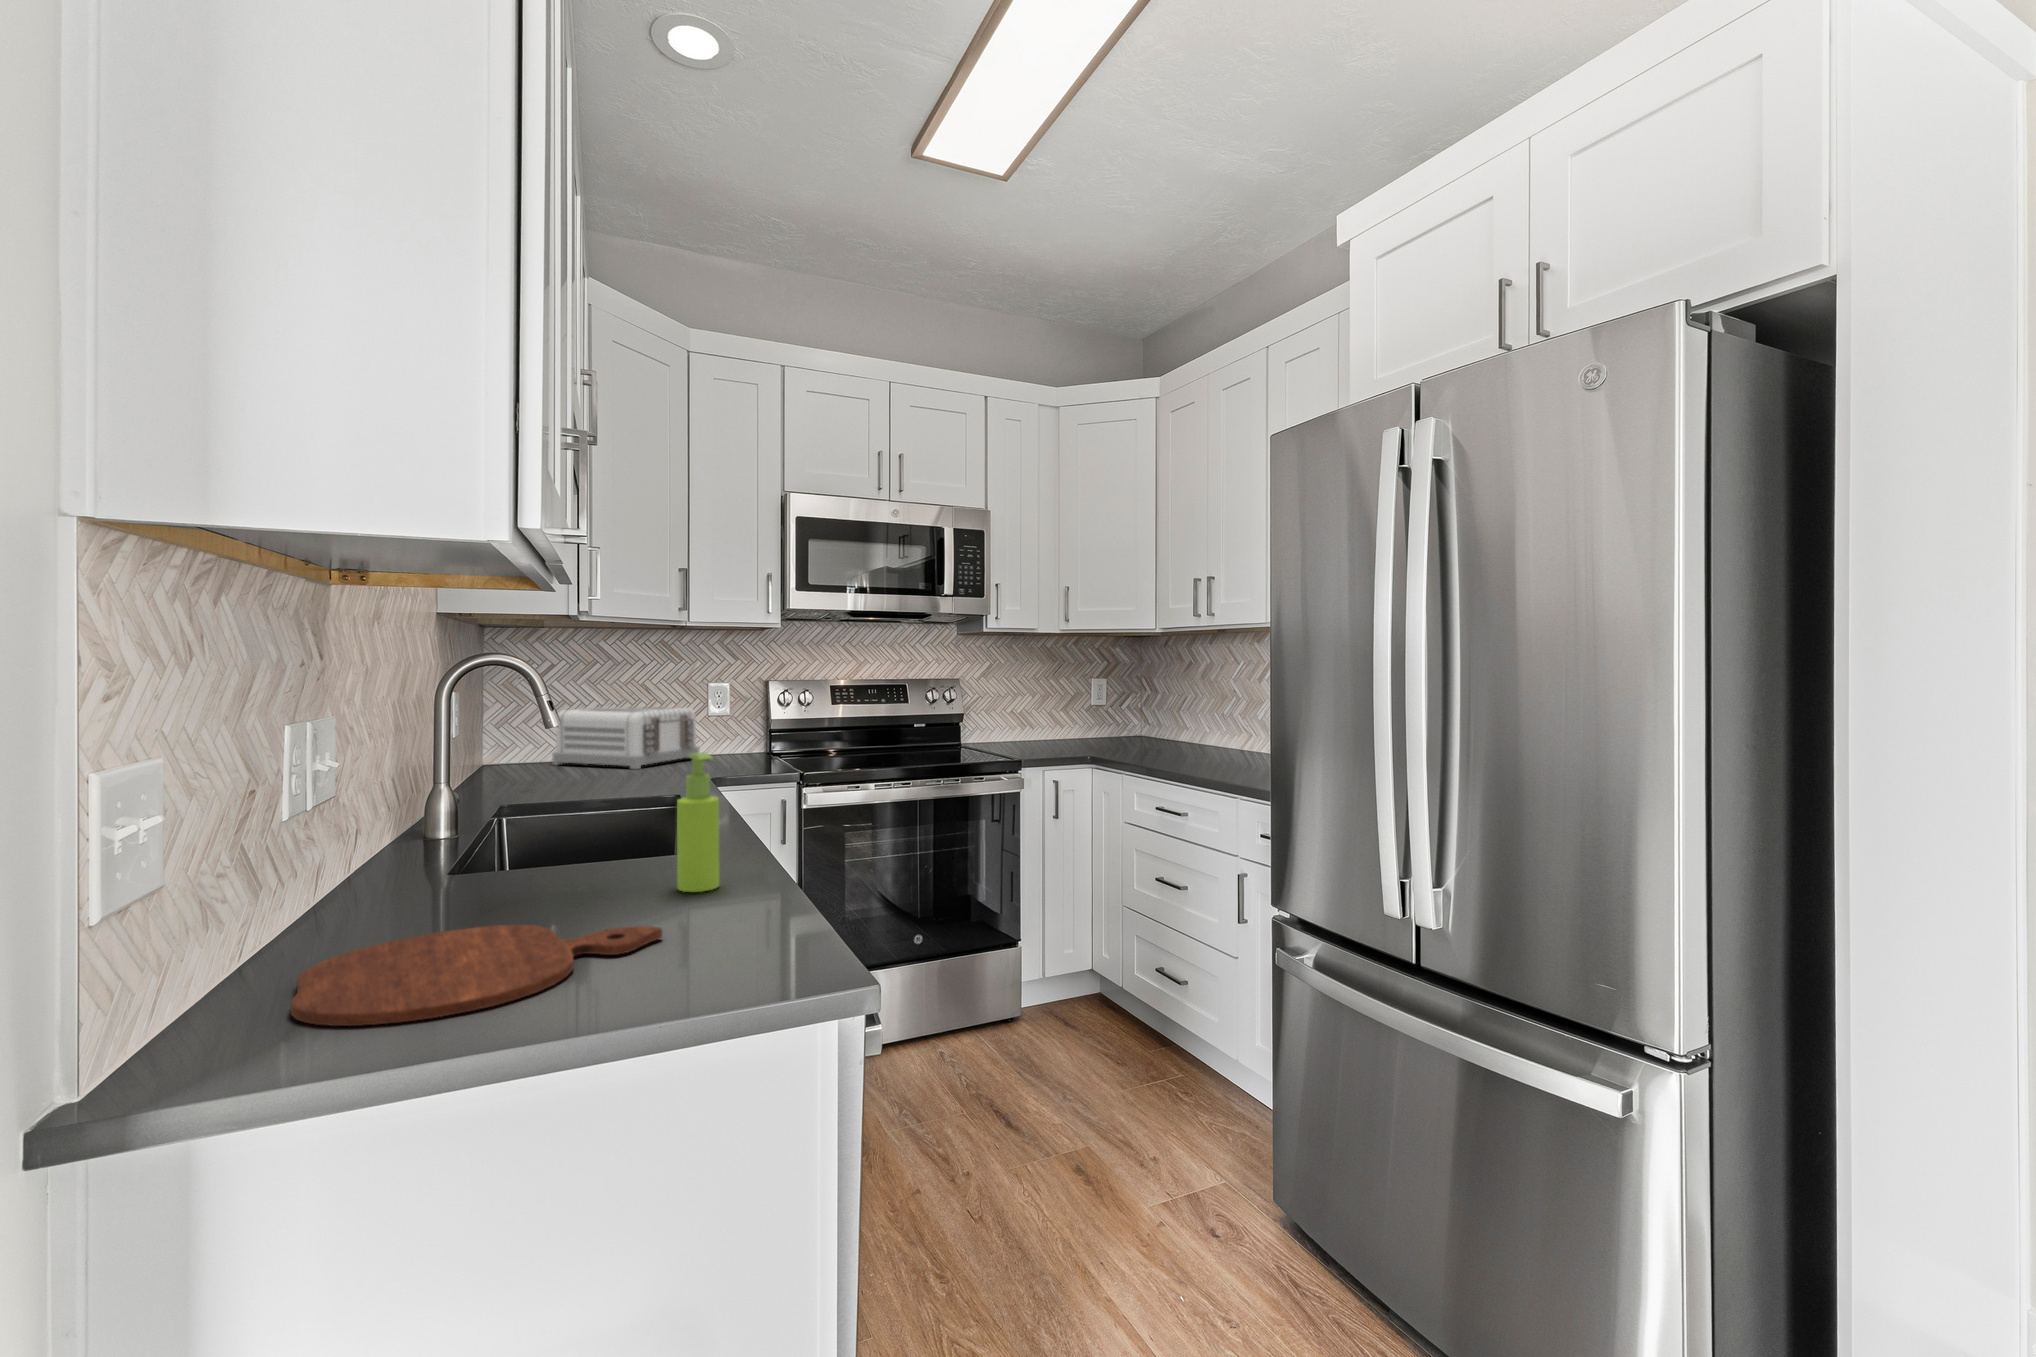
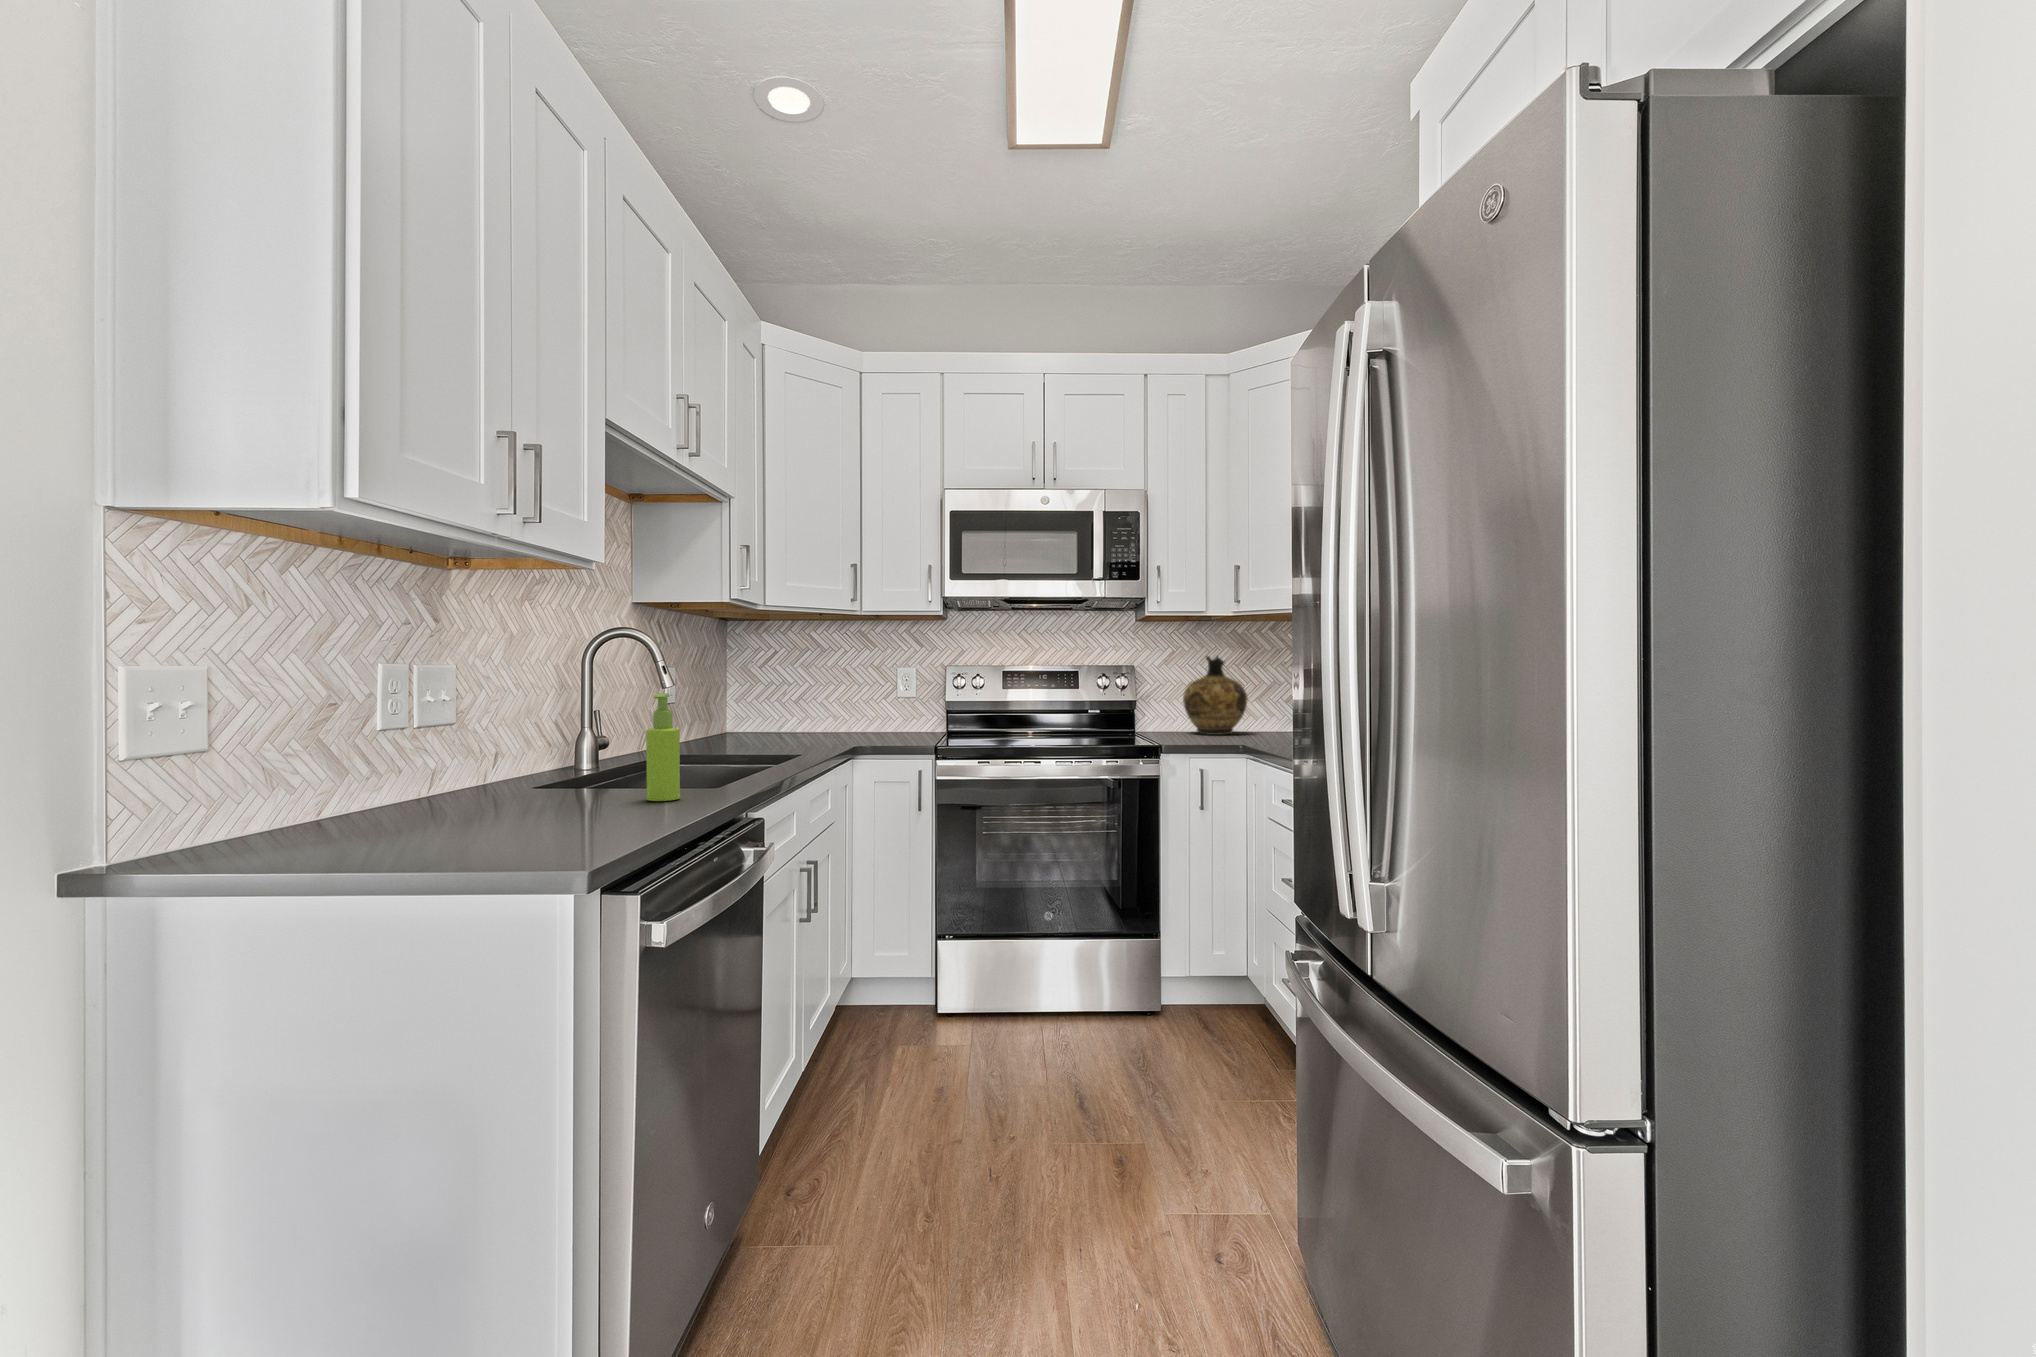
ceramic jug: none [1000,669,1060,745] -> present [1183,656,1248,735]
toaster: present [552,706,699,769] -> none [771,688,888,739]
cutting board: present [291,925,662,1026] -> none [313,803,570,838]

